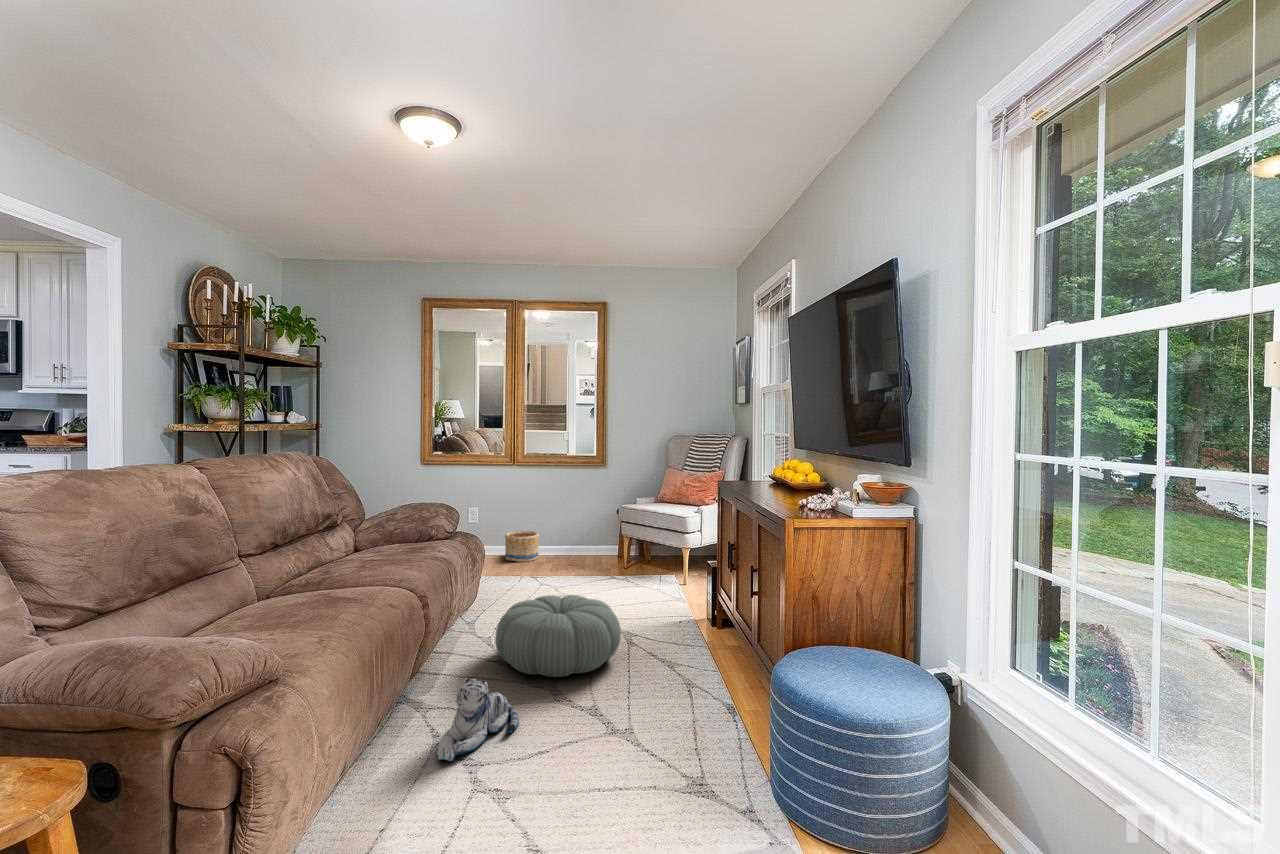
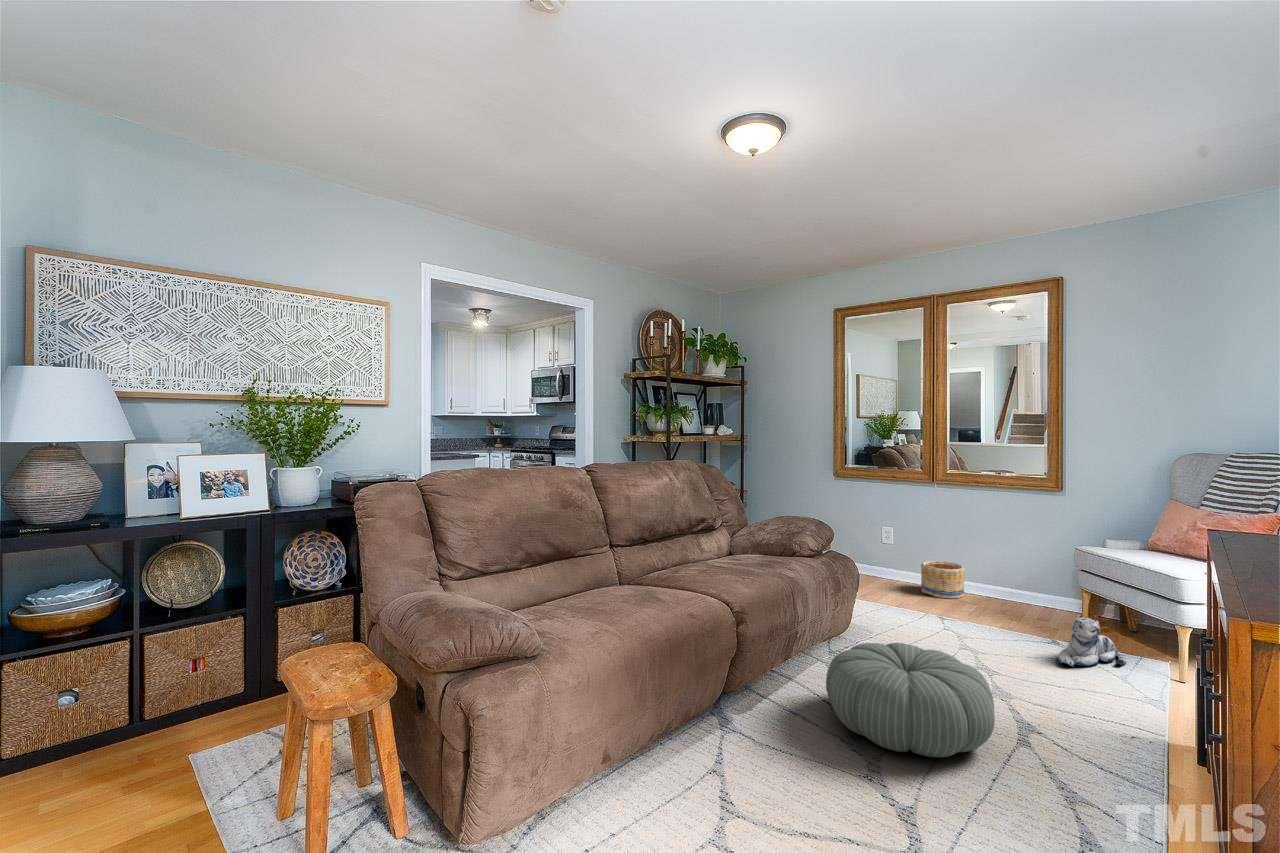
plush toy: present [437,678,519,761] -> present [1058,615,1126,667]

